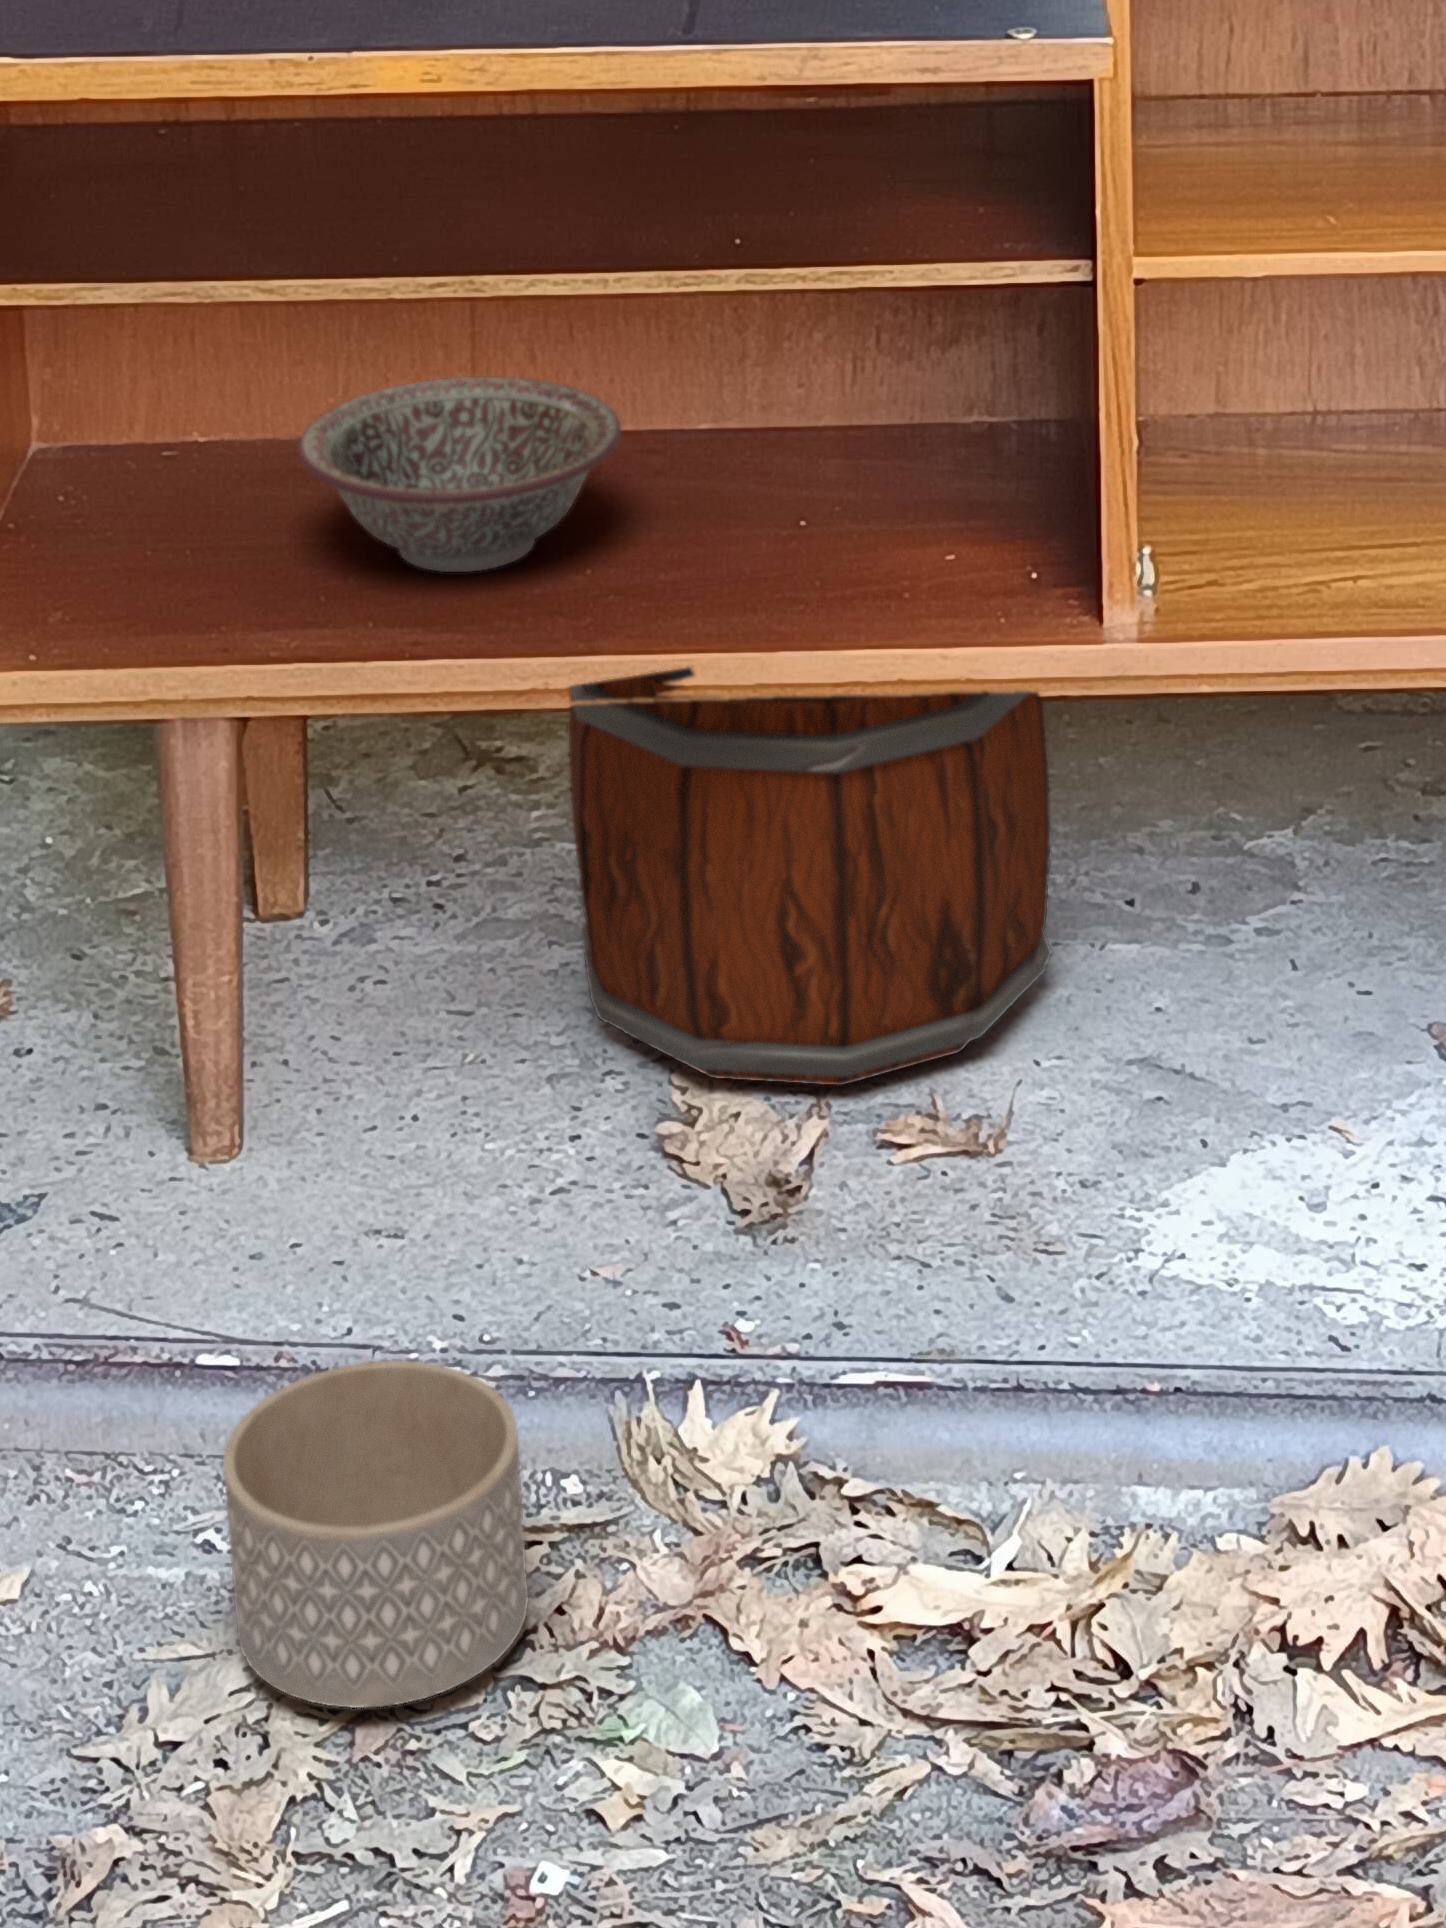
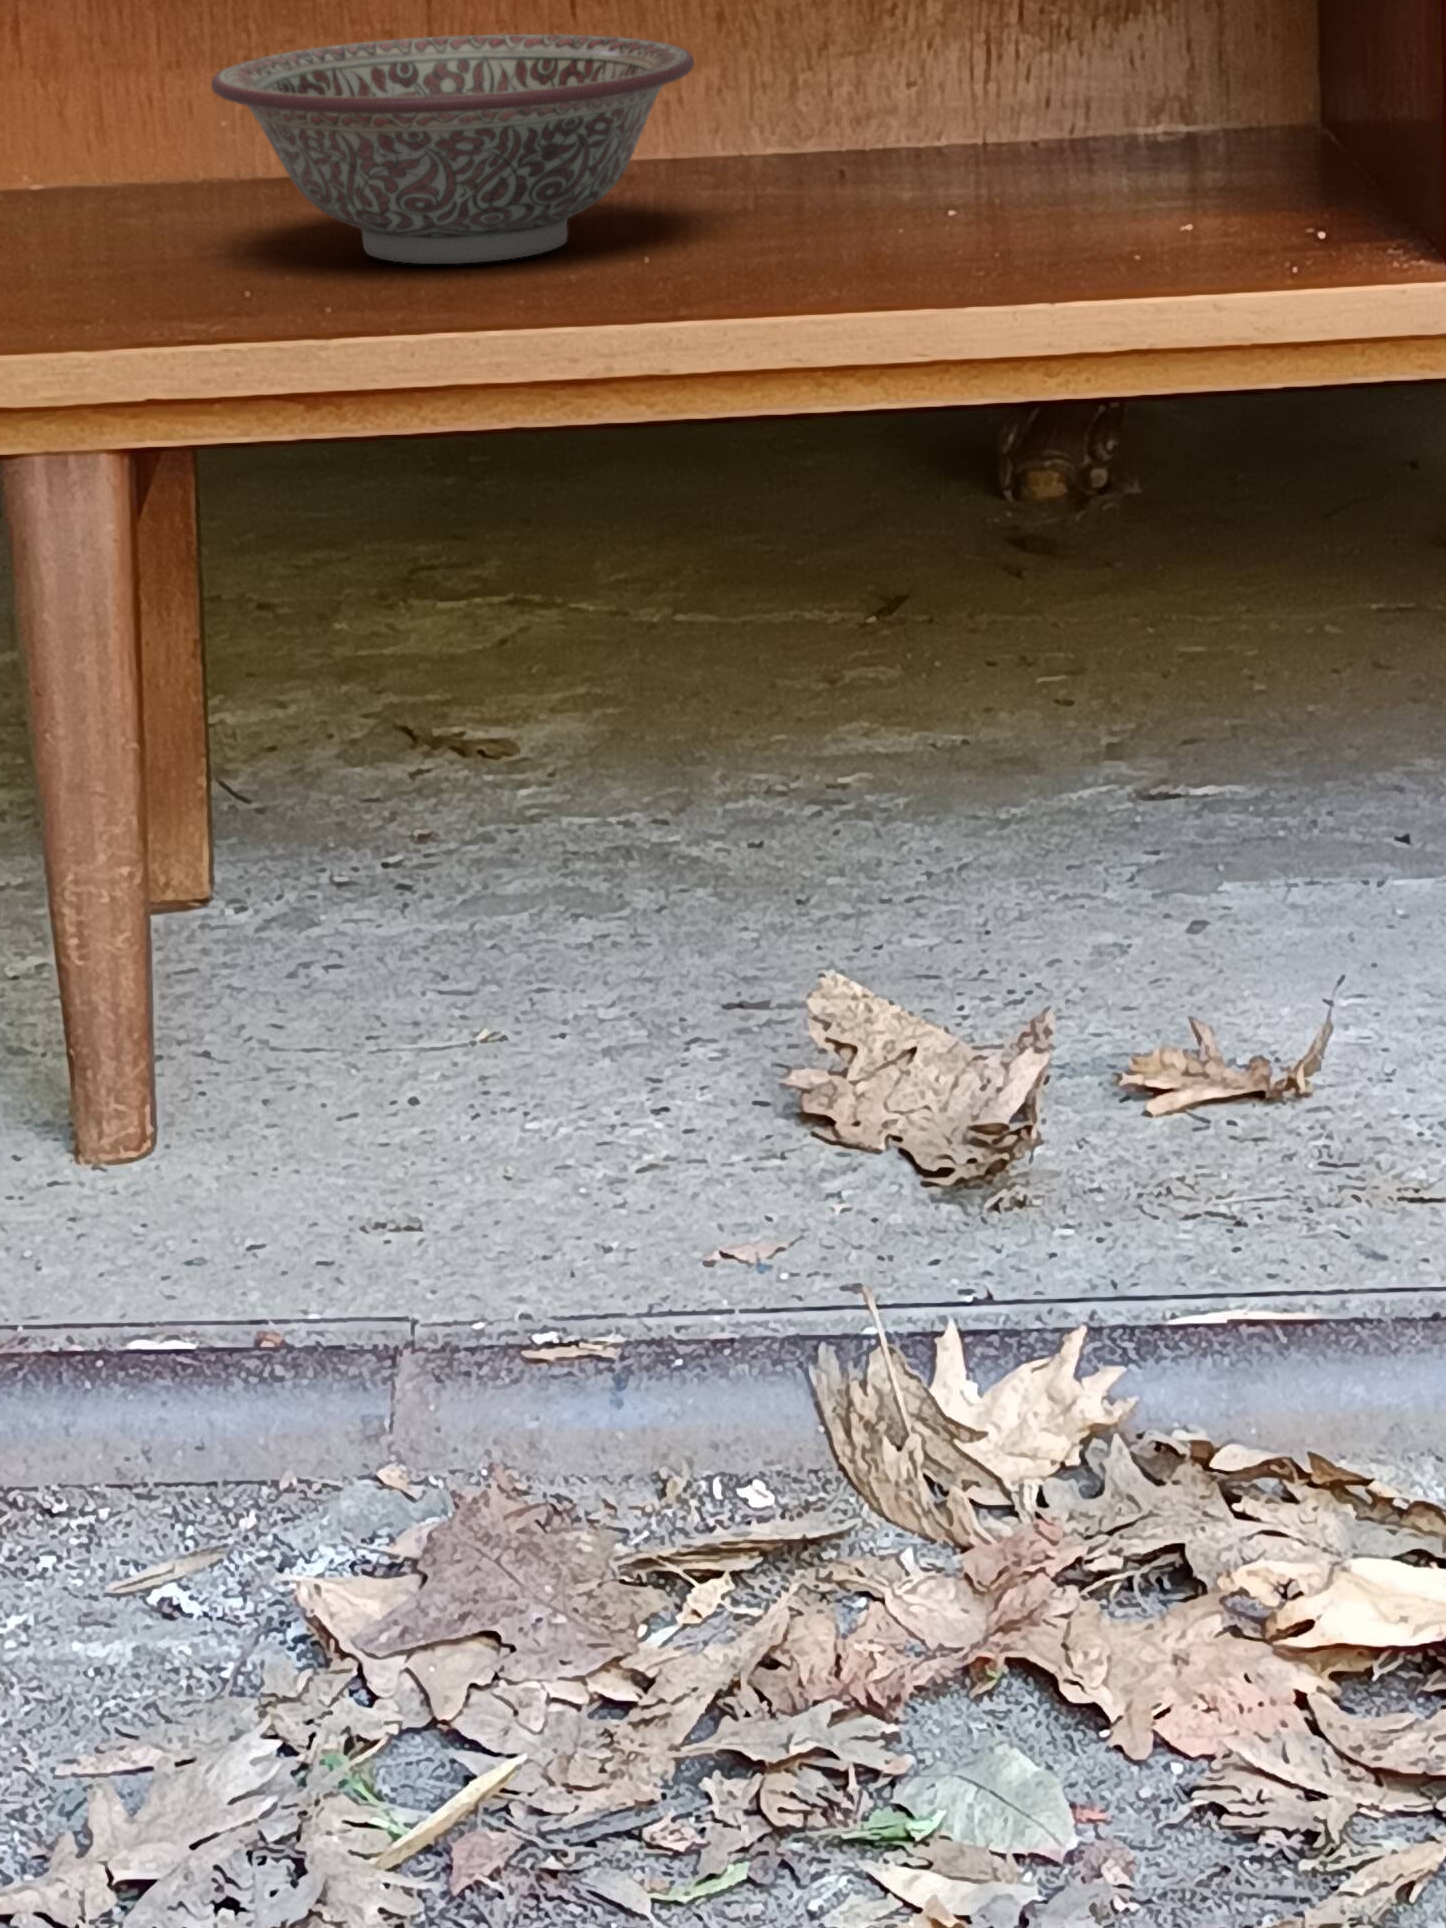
bucket: present [569,667,1051,1085] -> none [603,309,1325,1039]
planter: present [223,1361,528,1708] -> none [207,1266,723,1805]

